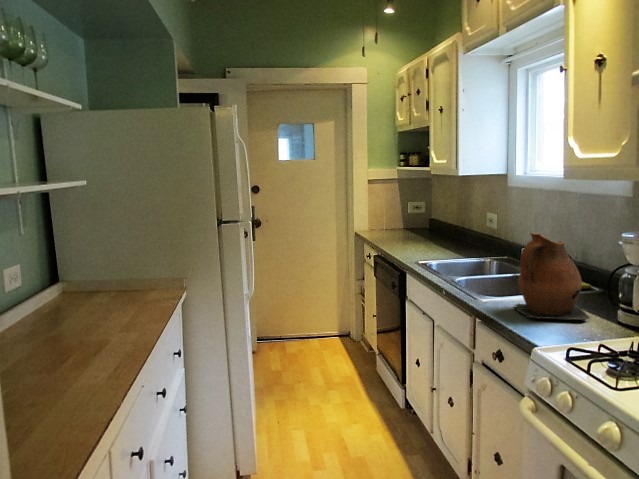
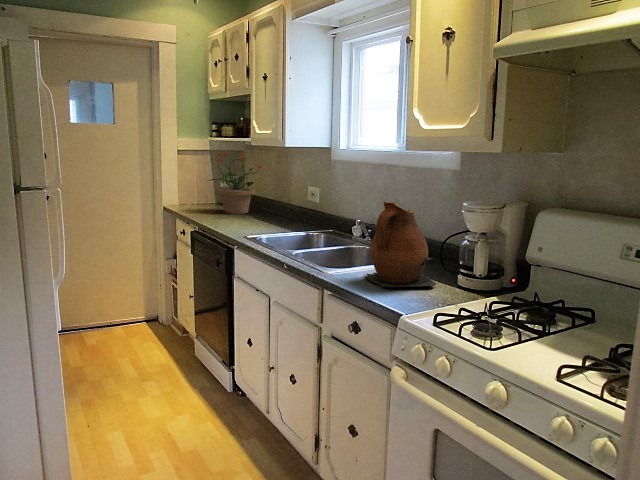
potted plant: none [390,179,445,239] -> present [208,152,261,214]

